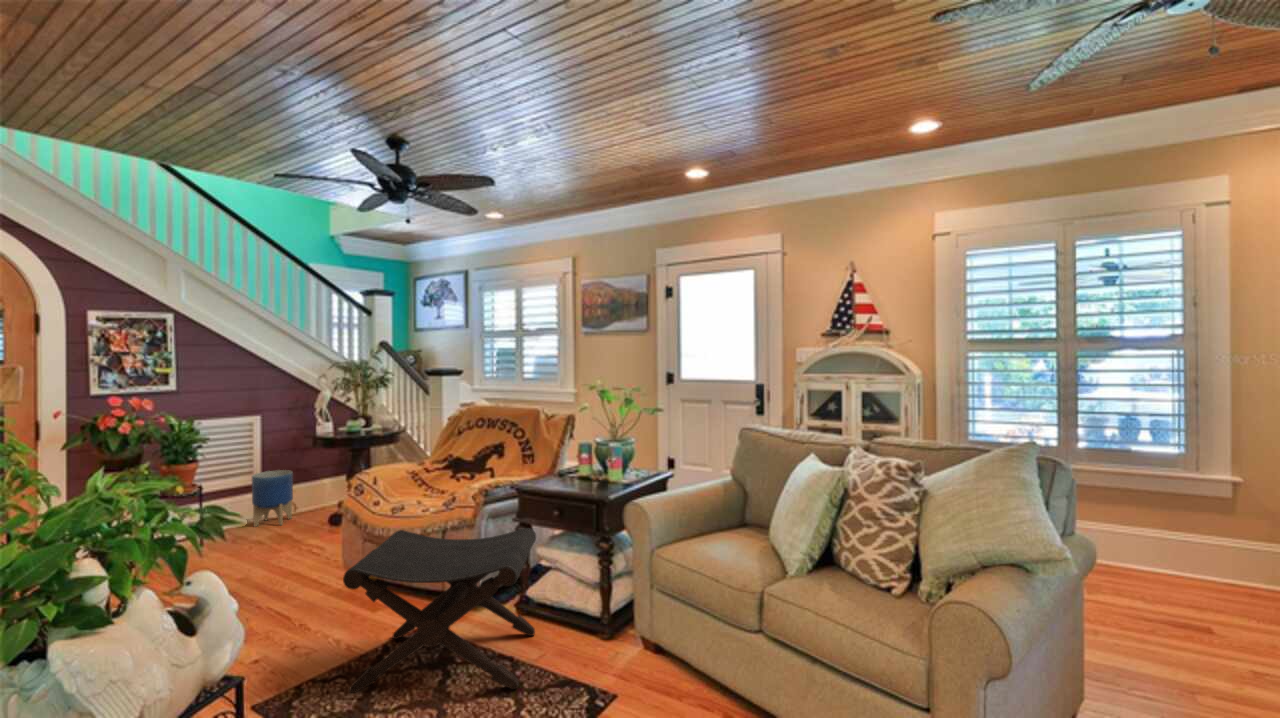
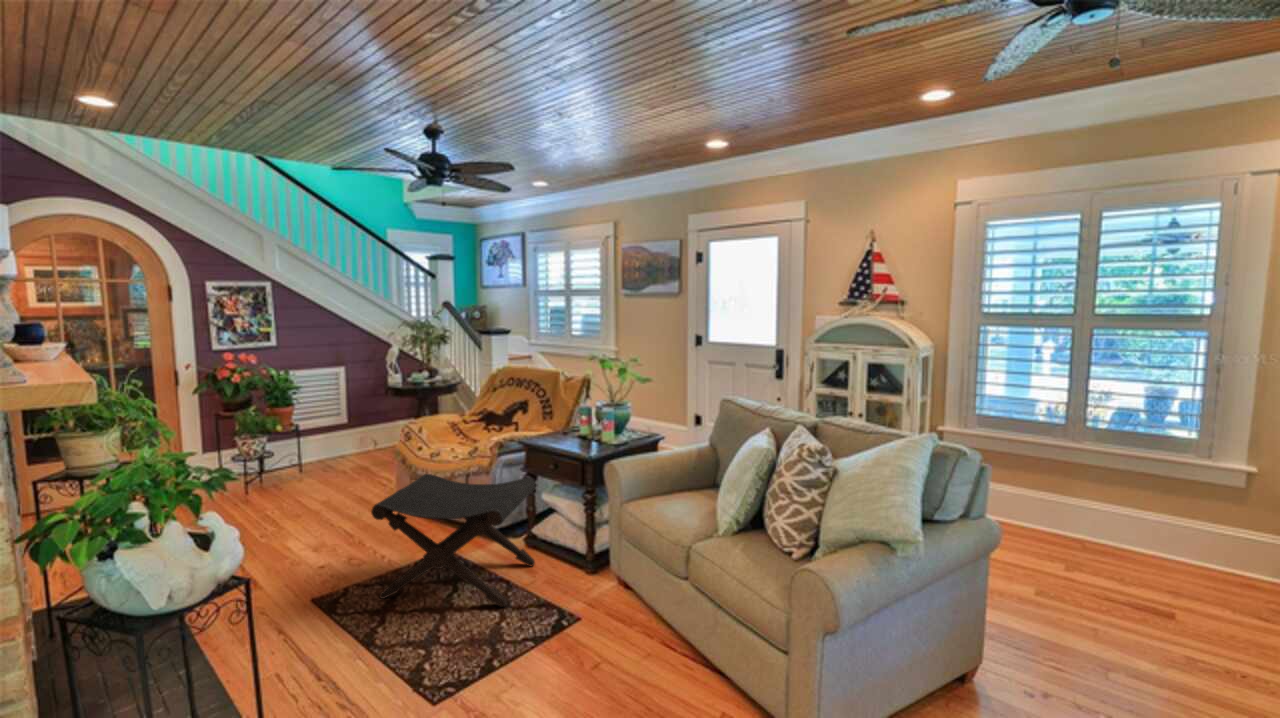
planter: present [252,470,293,527] -> none [338,413,372,460]

